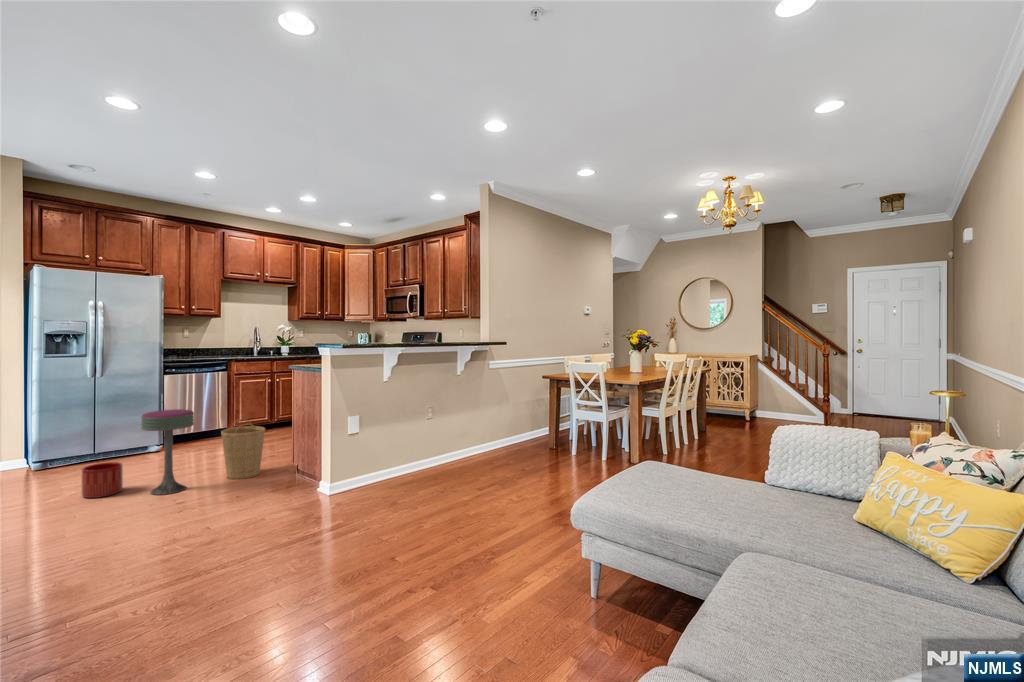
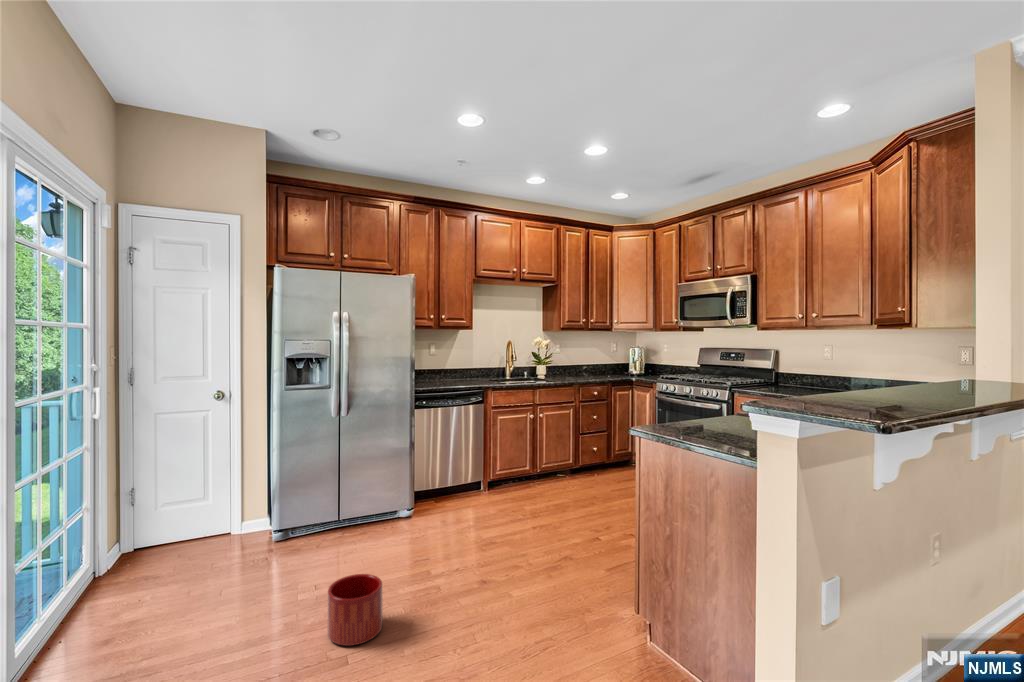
bar stool: present [141,409,194,495] -> none [412,494,489,659]
basket: present [221,419,265,479] -> none [520,506,588,623]

